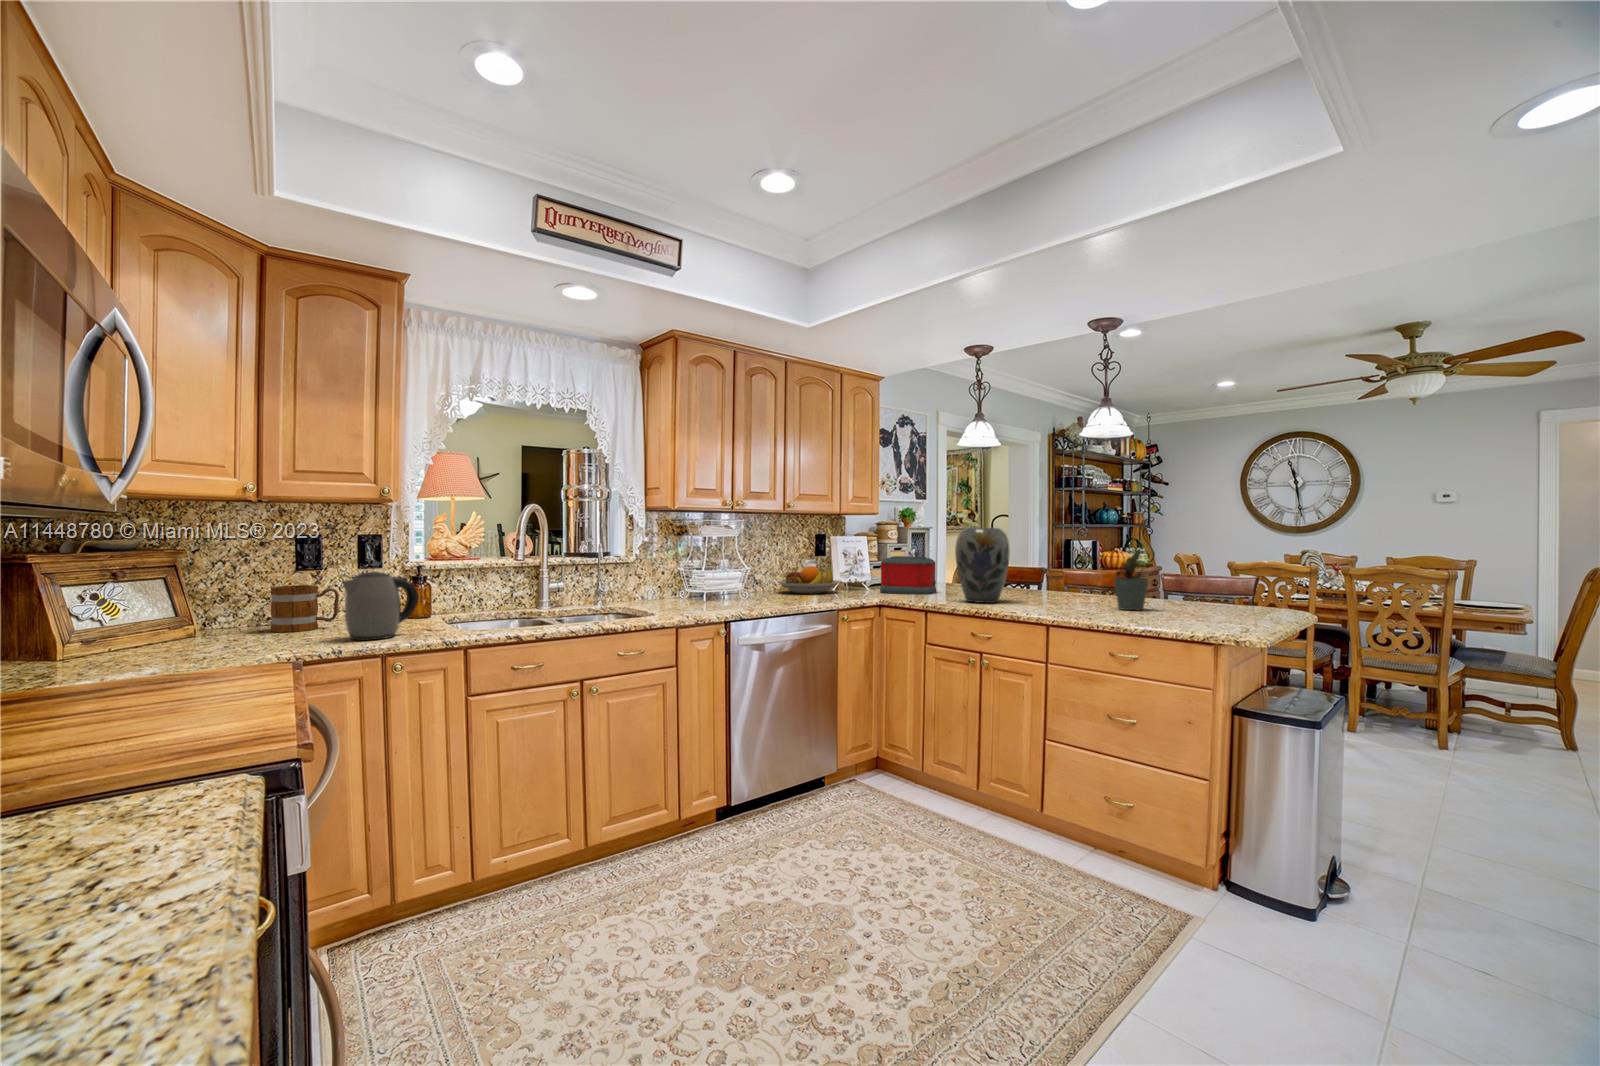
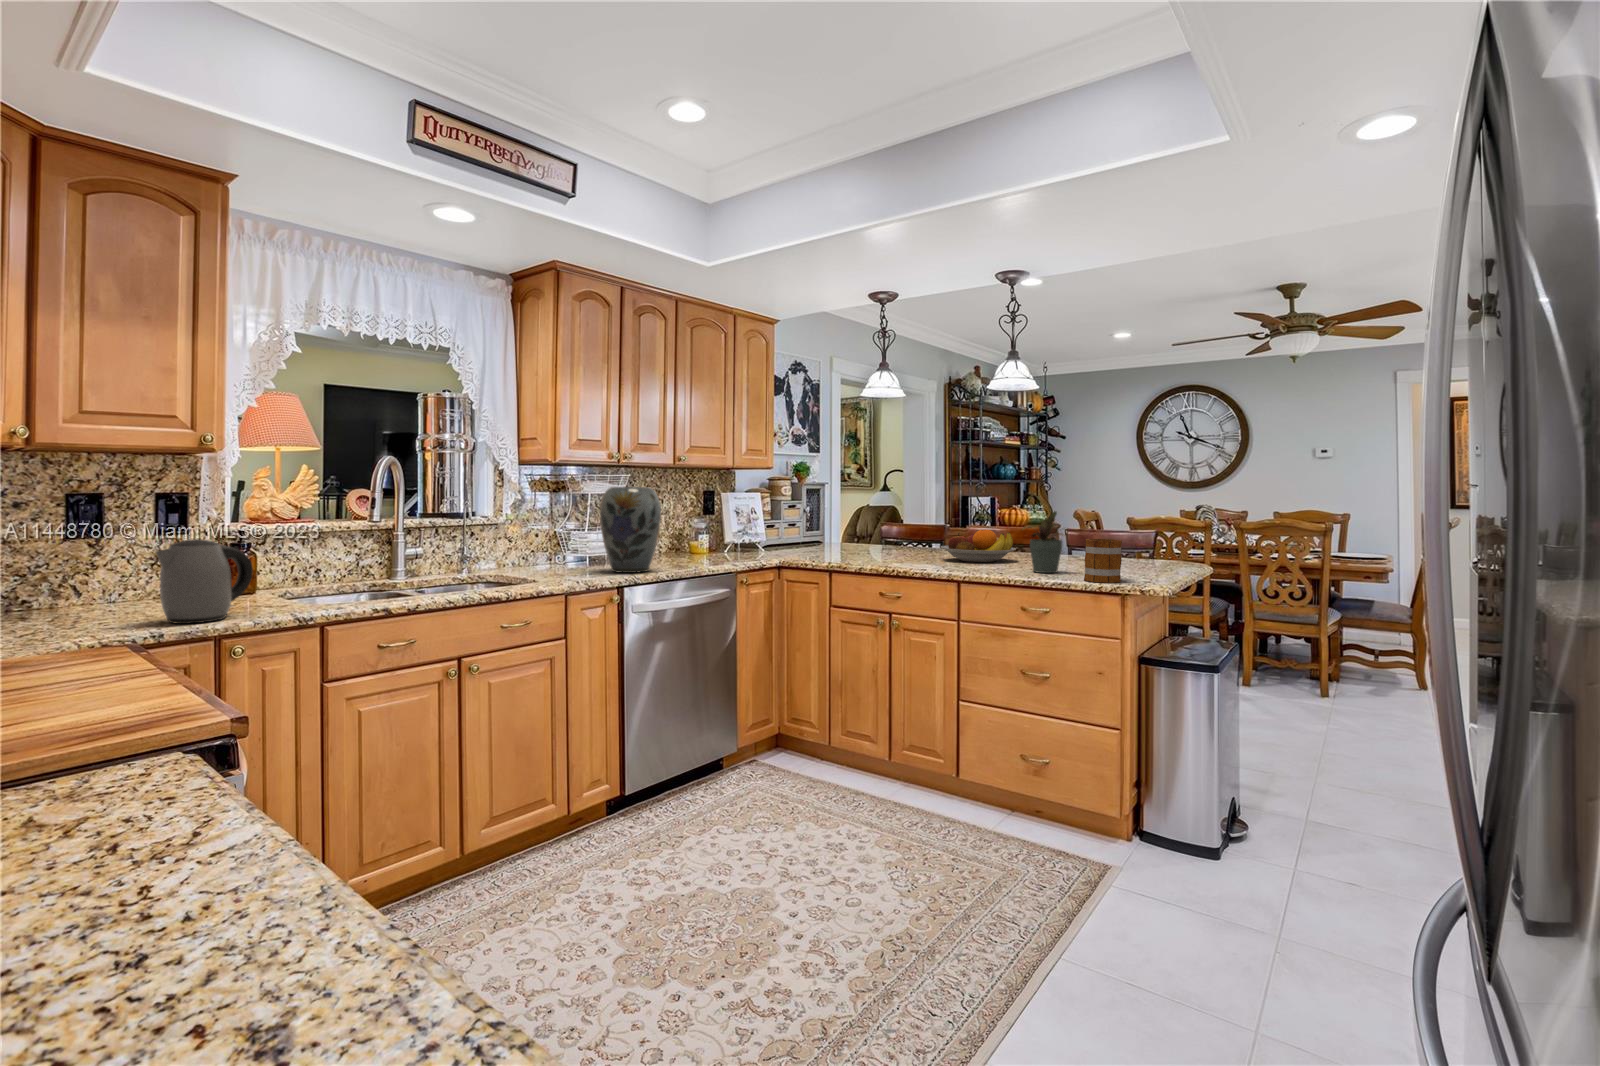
vase: present [955,528,1010,603] -> present [599,487,661,573]
toaster: present [880,556,936,594] -> none [780,516,842,558]
fruit bowl: present [778,566,839,594] -> present [941,529,1016,562]
mug: present [271,585,339,632] -> present [1084,539,1122,583]

